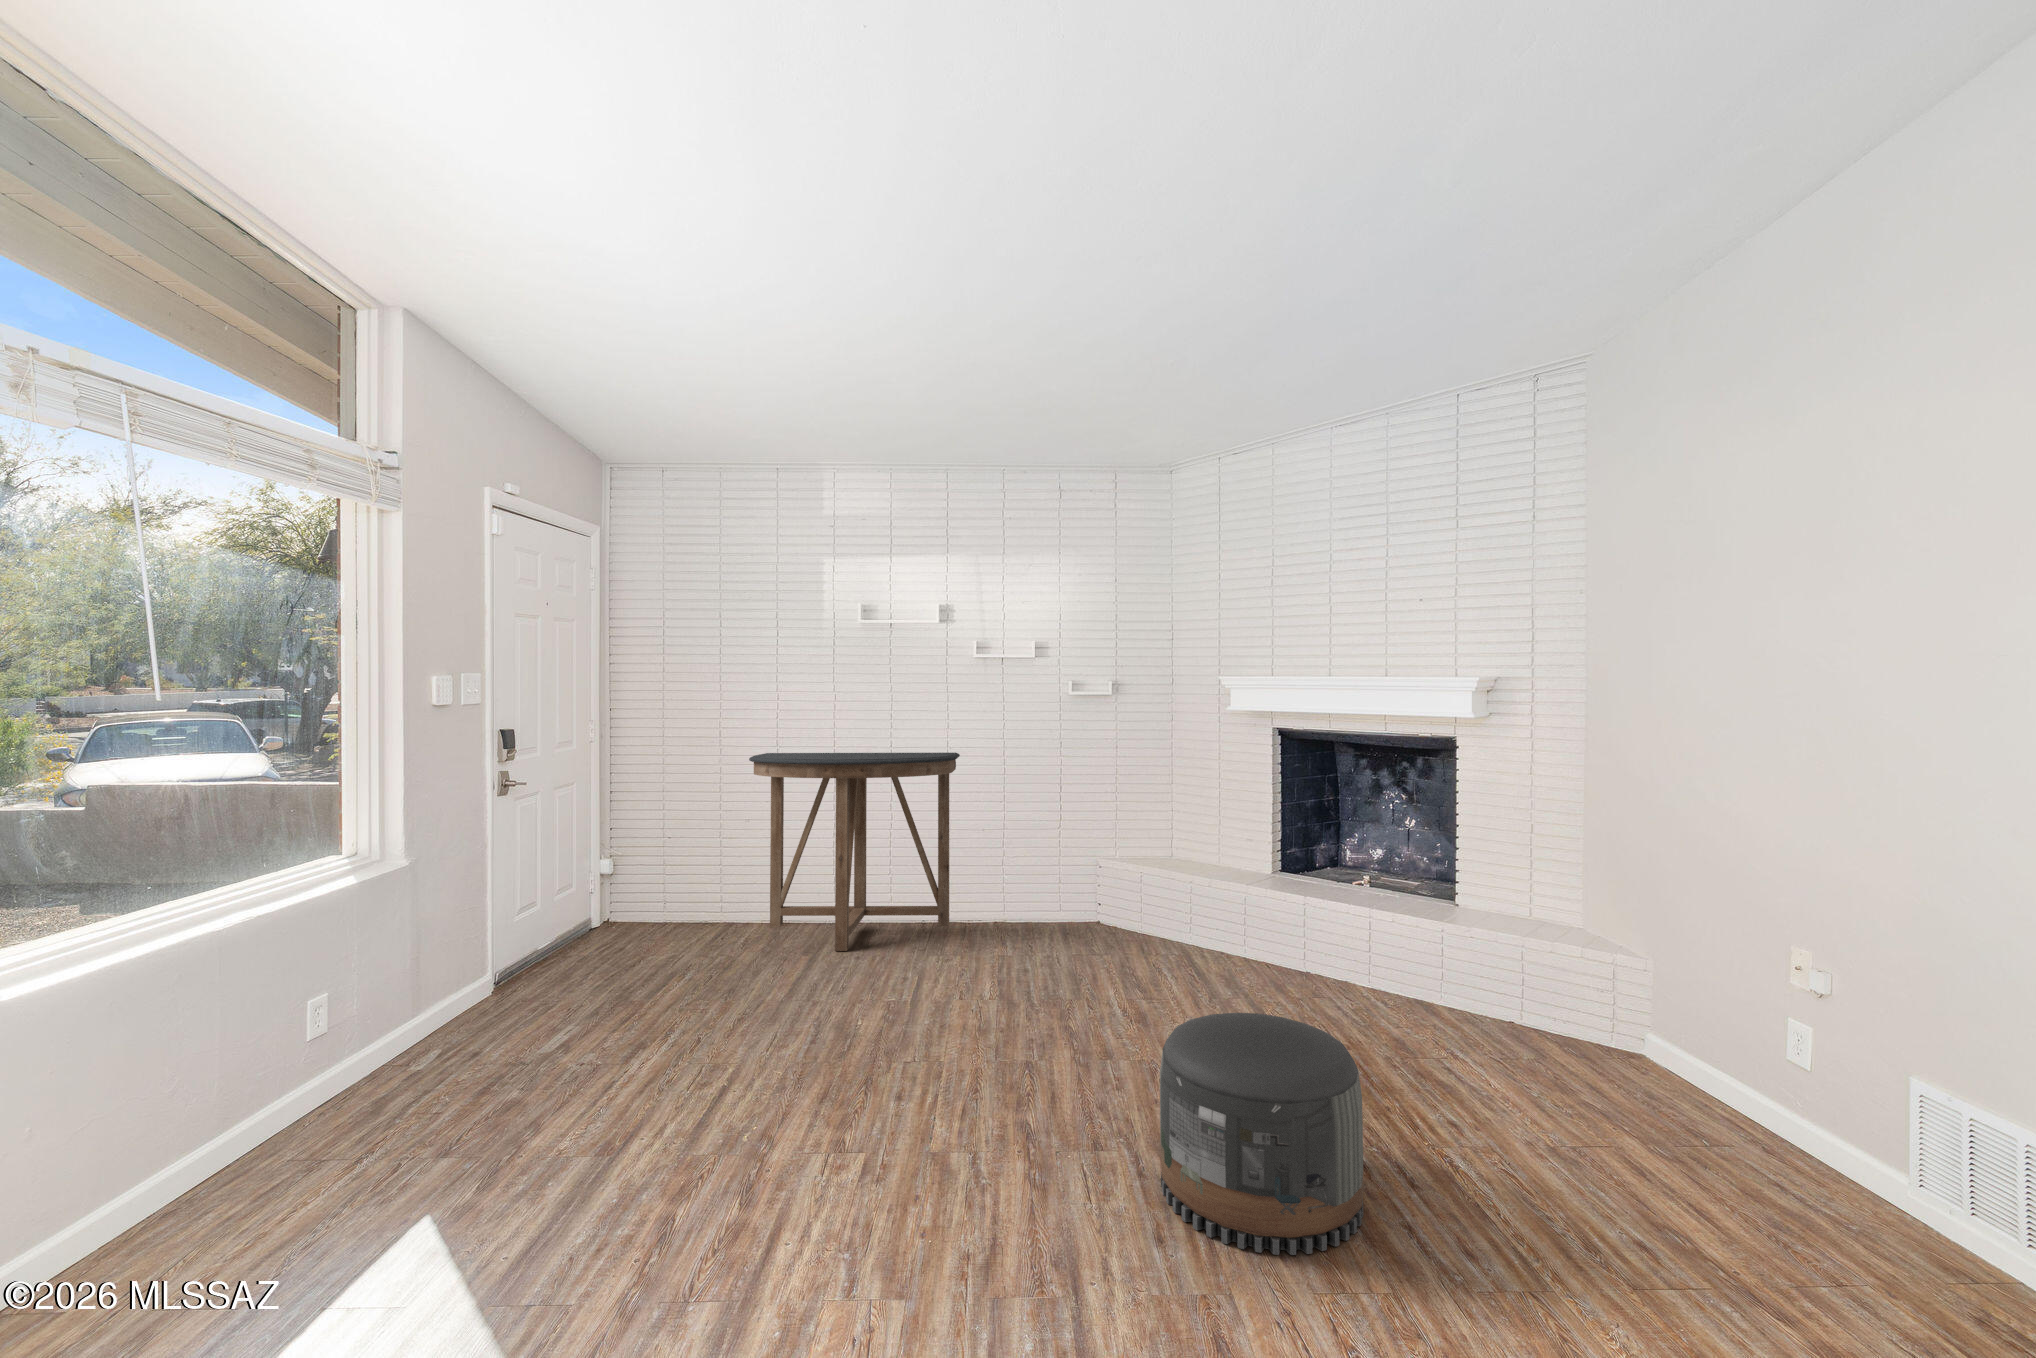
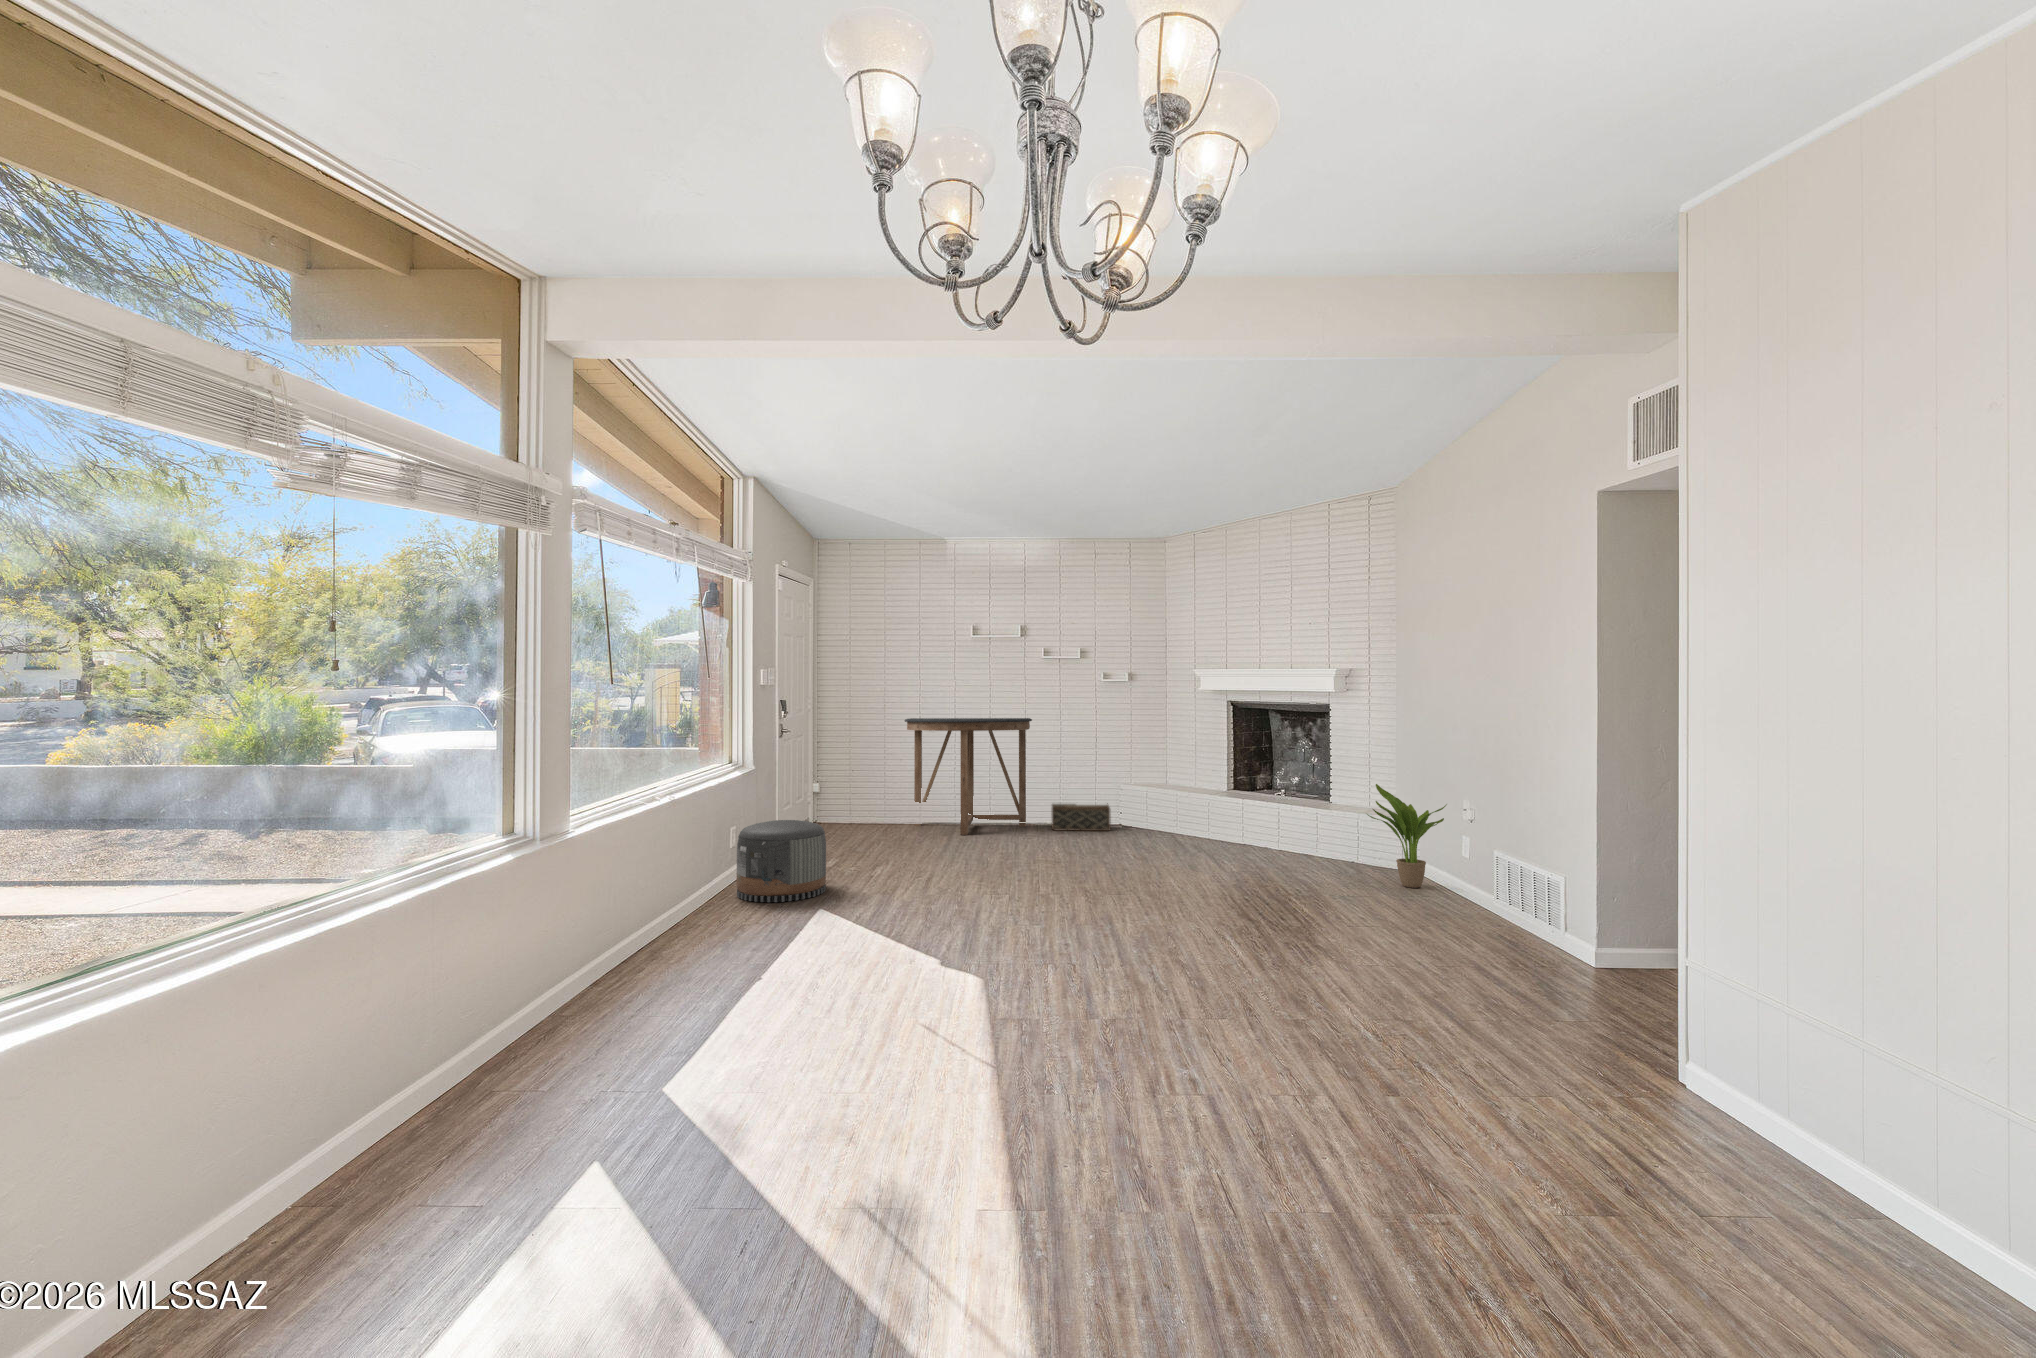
woven basket: none [989,886,1083,936] -> present [1052,803,1111,831]
potted plant: none [1589,904,1779,1125] -> present [1367,784,1447,888]
pouf: present [1160,1013,1364,1255] -> present [736,820,826,902]

